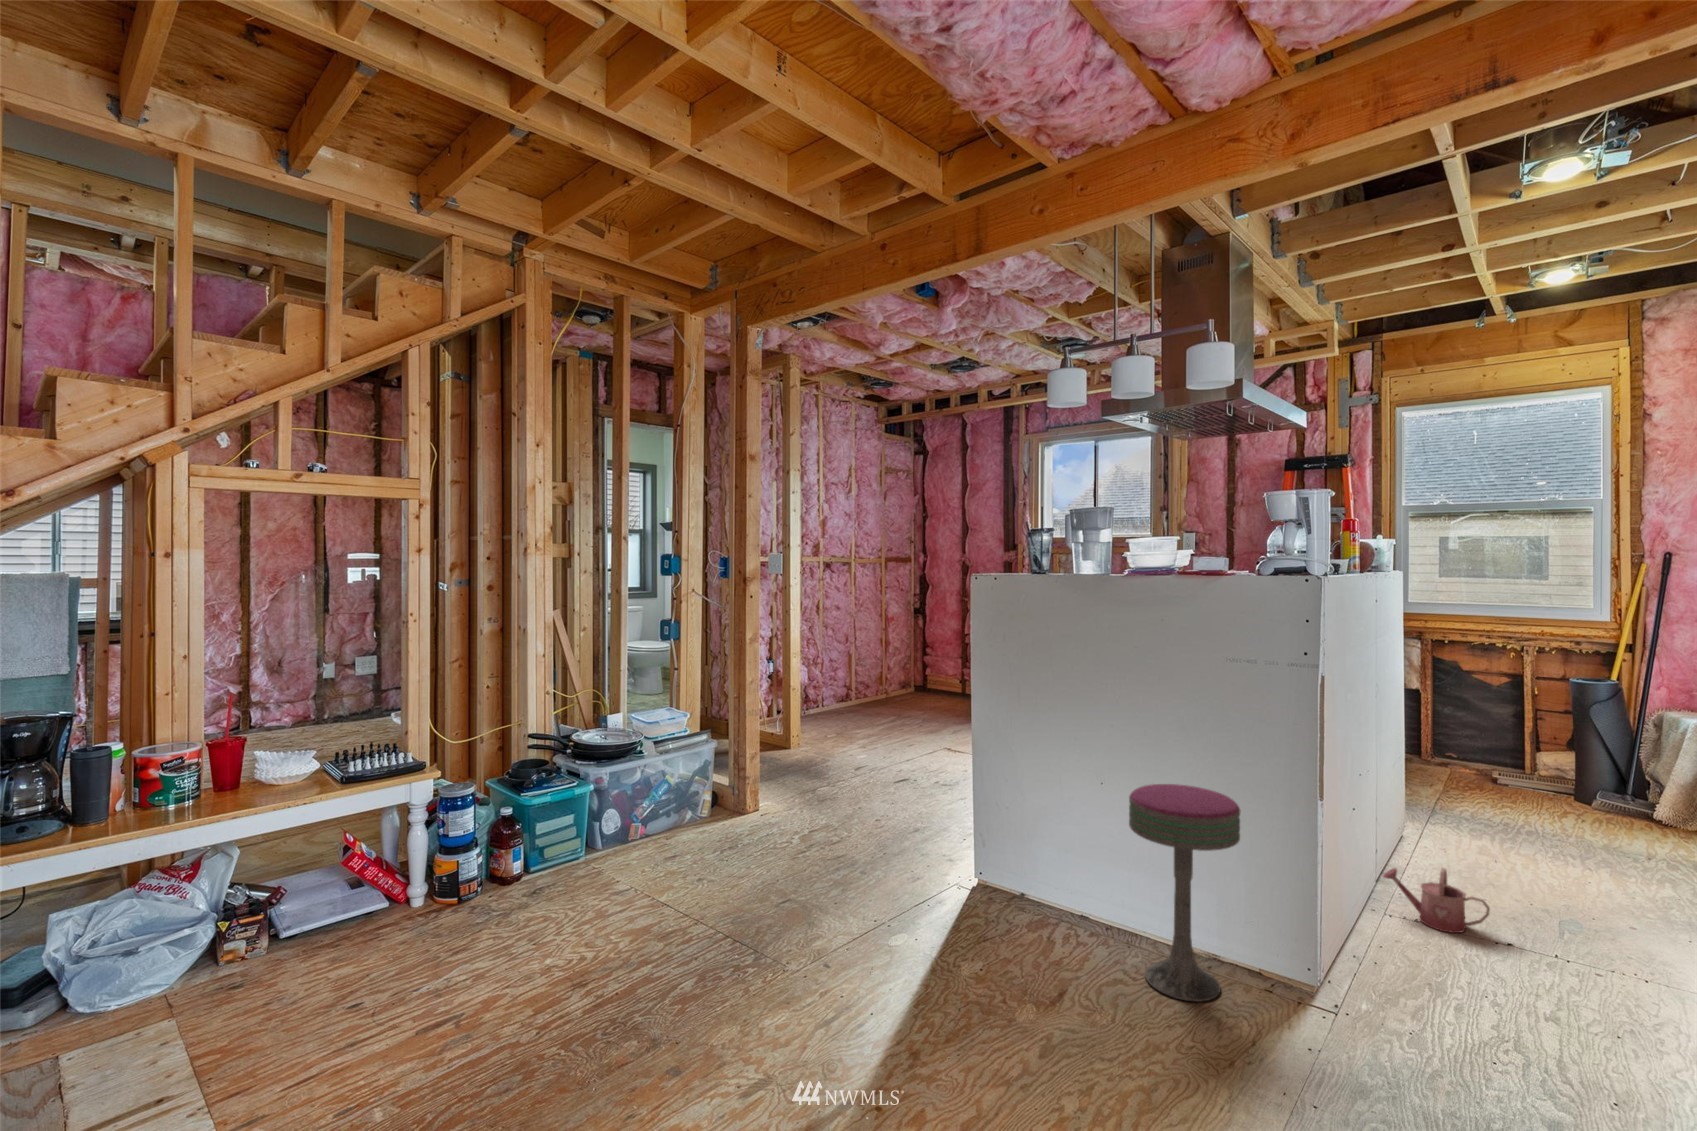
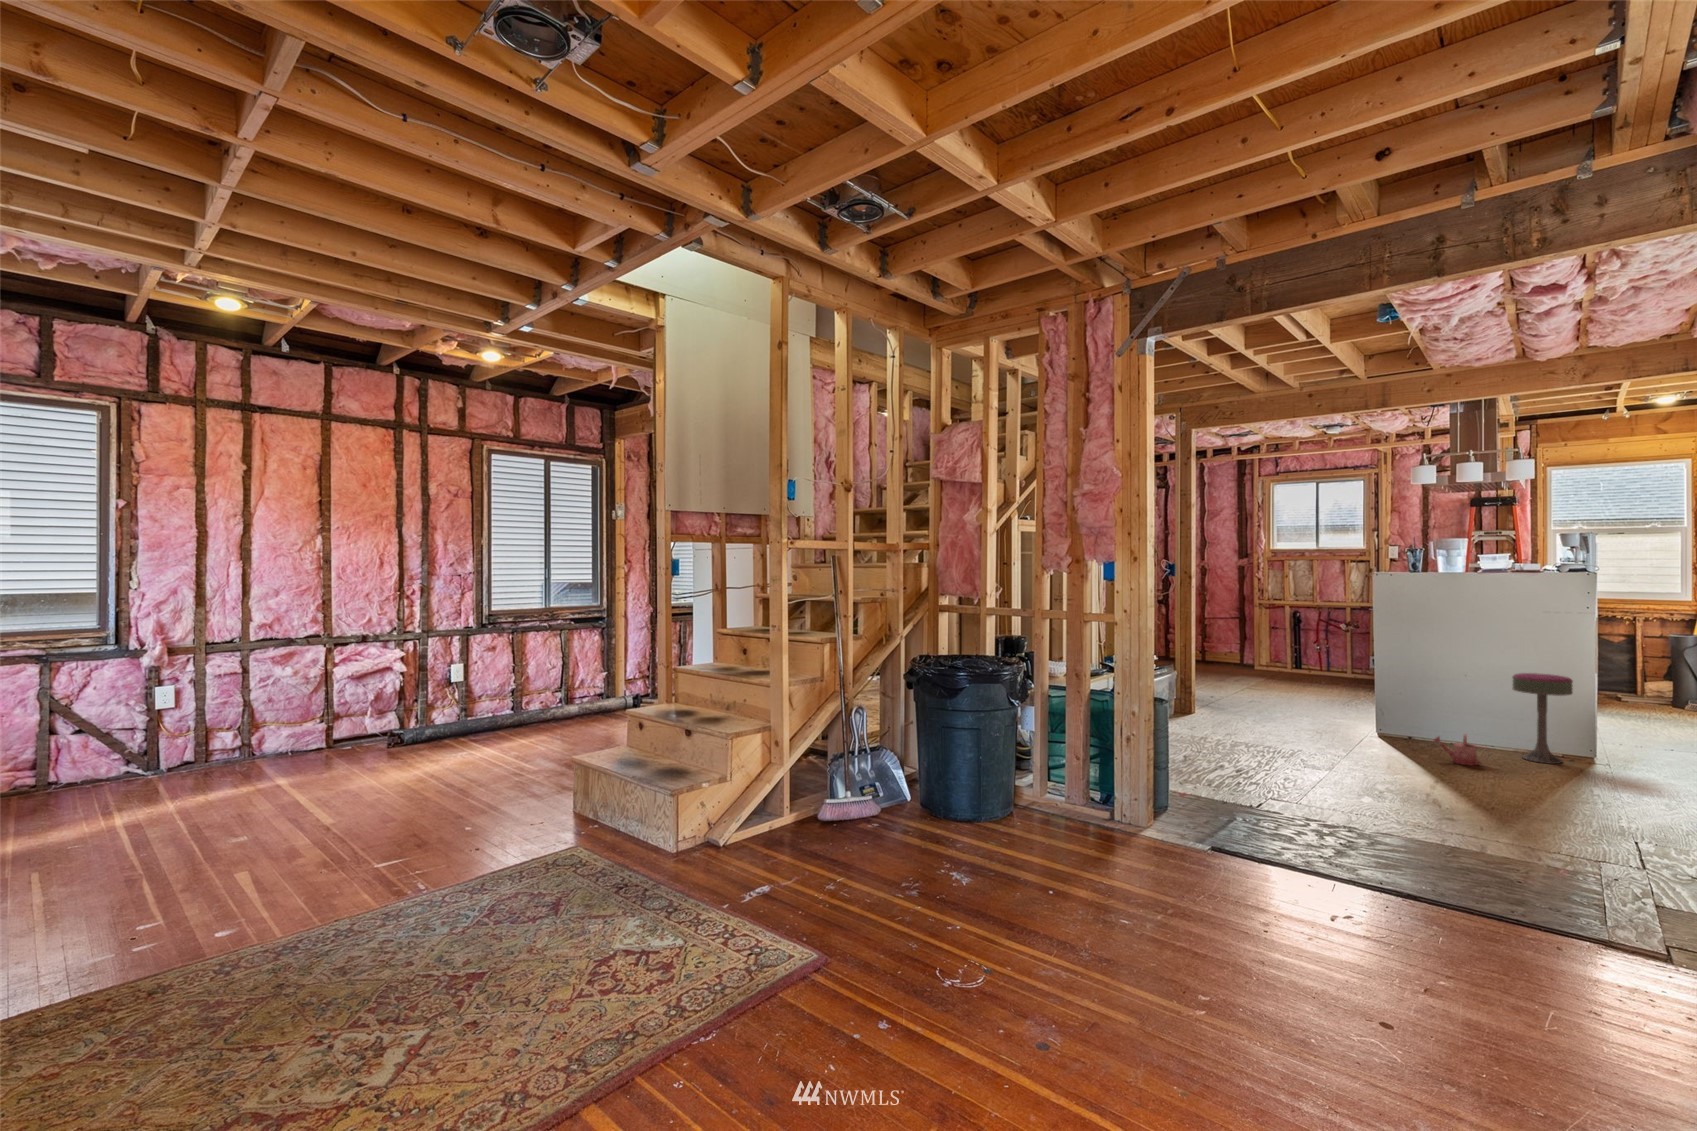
watering can: present [1383,868,1490,933] -> present [1433,734,1488,765]

